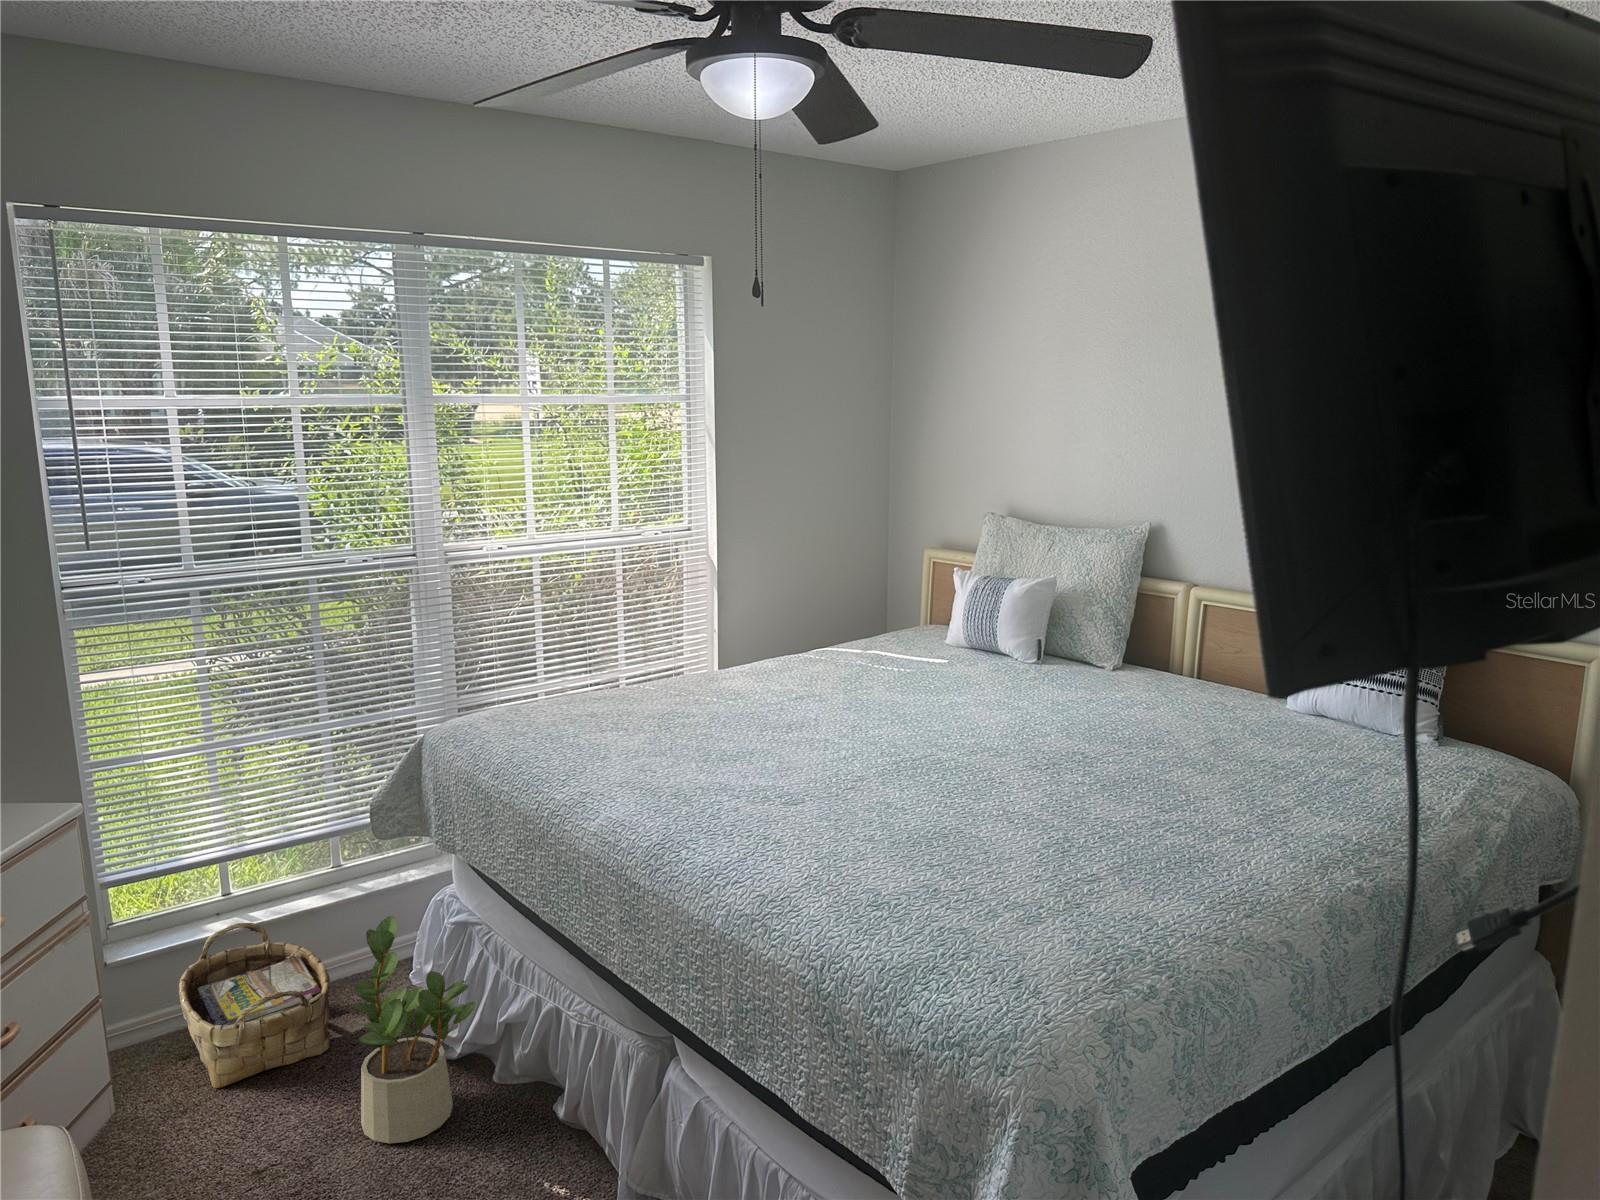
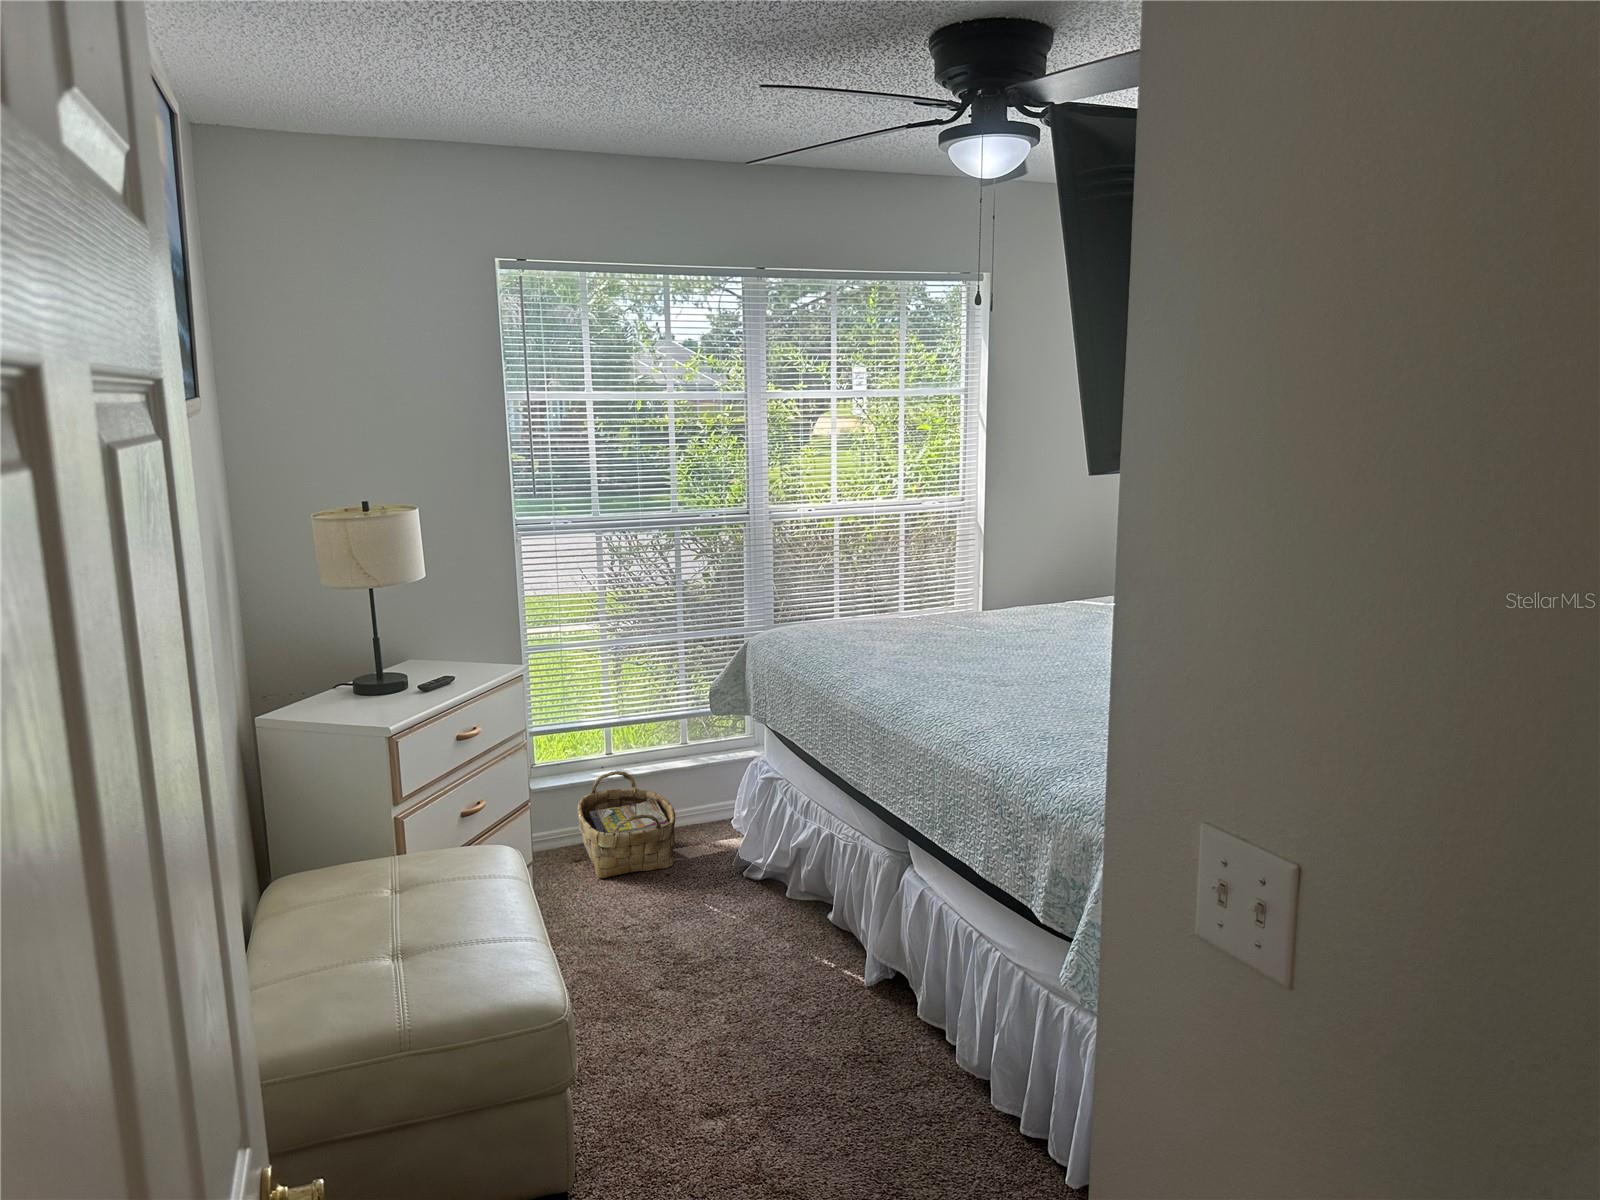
potted plant: present [354,916,476,1144] -> none [691,758,775,923]

